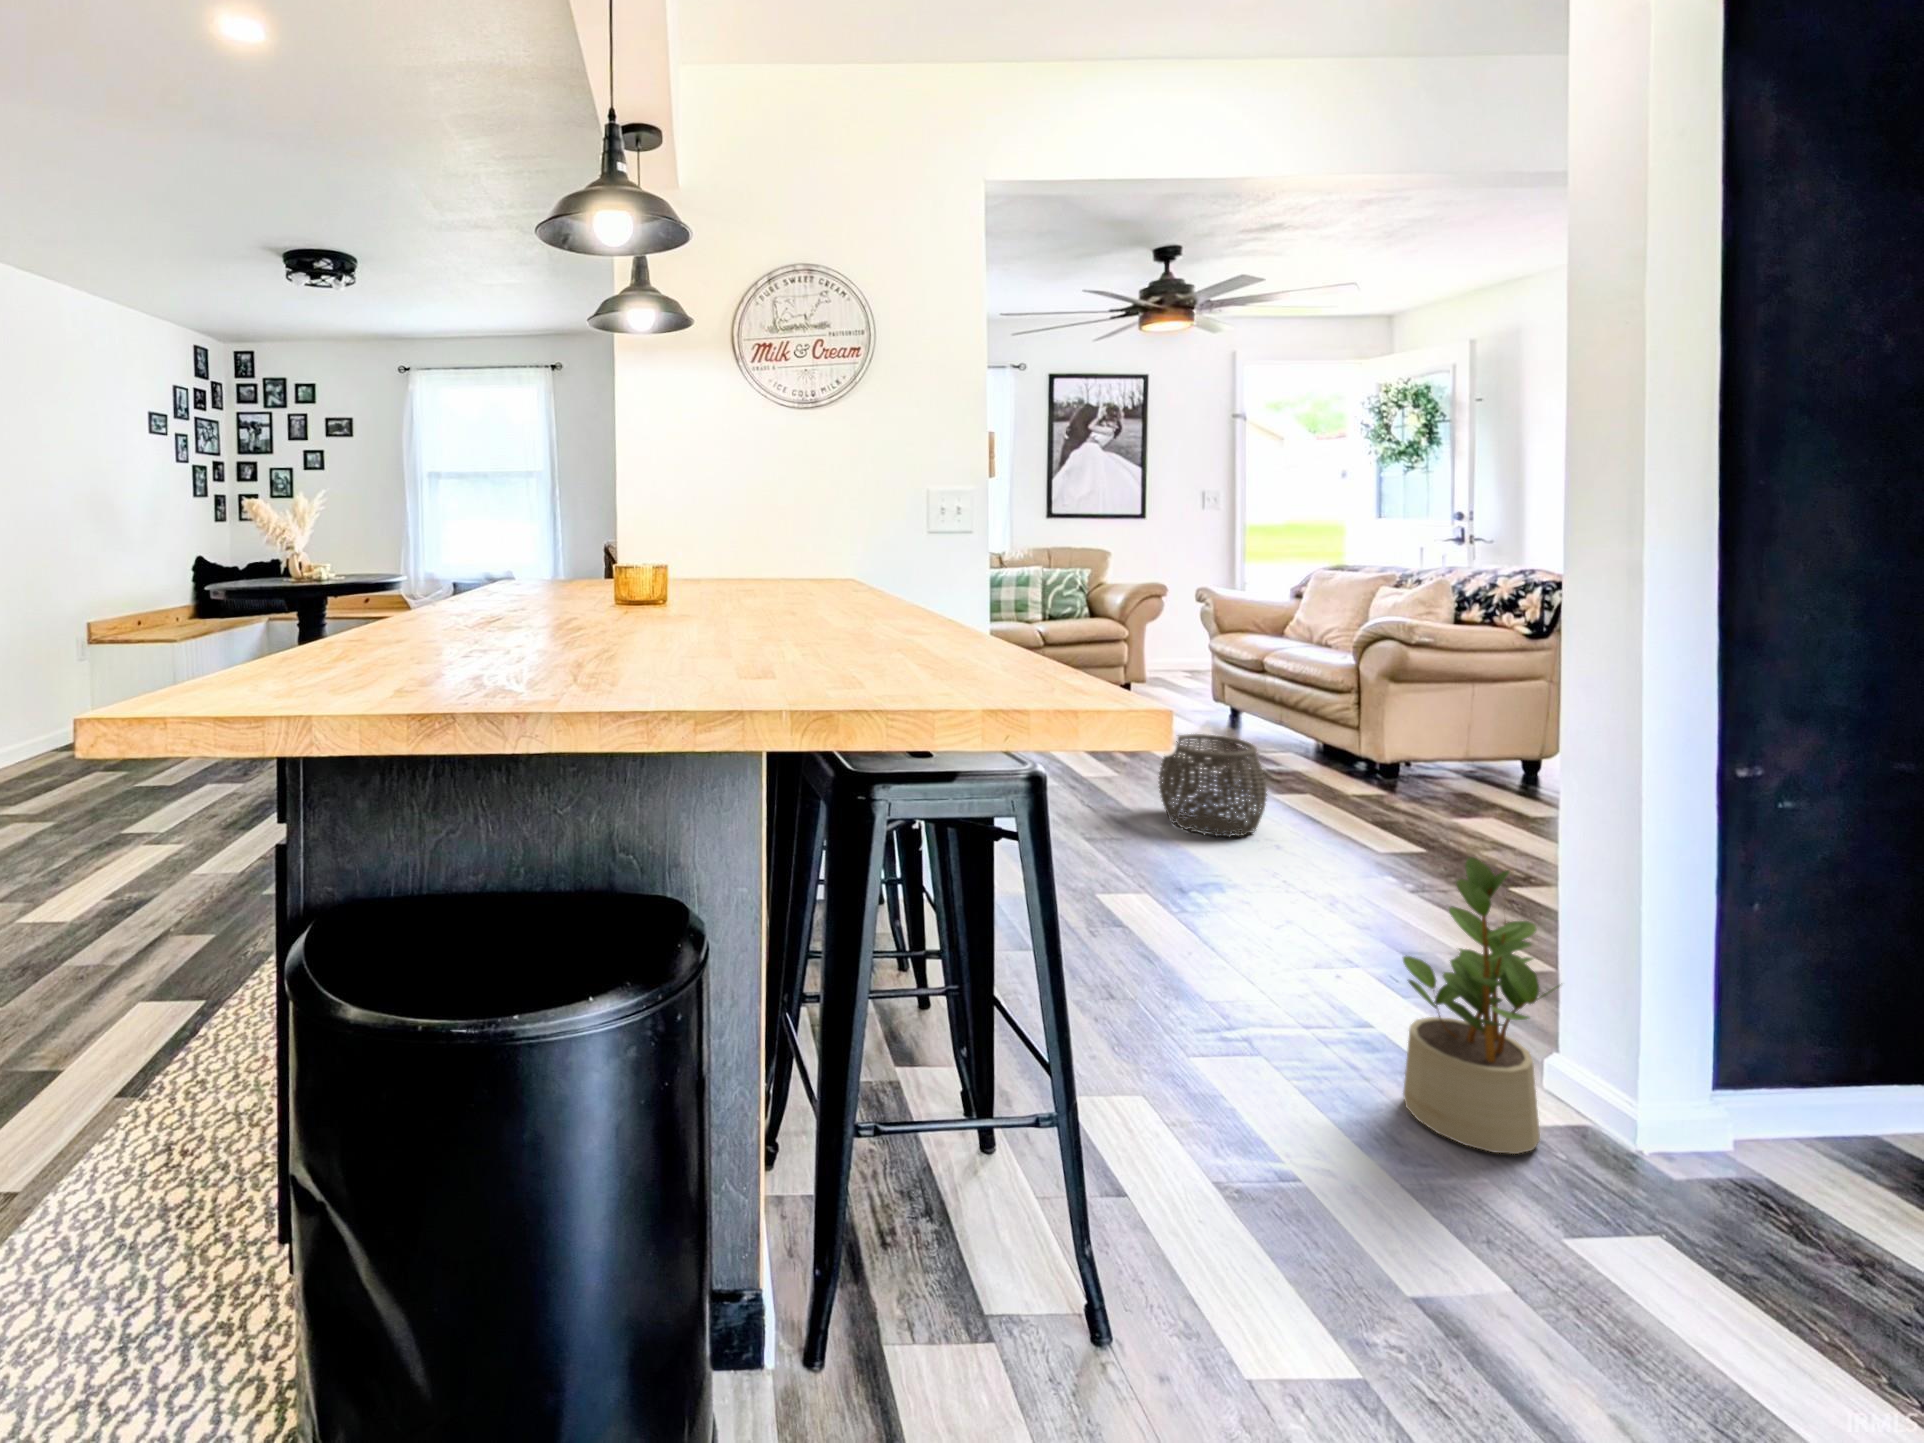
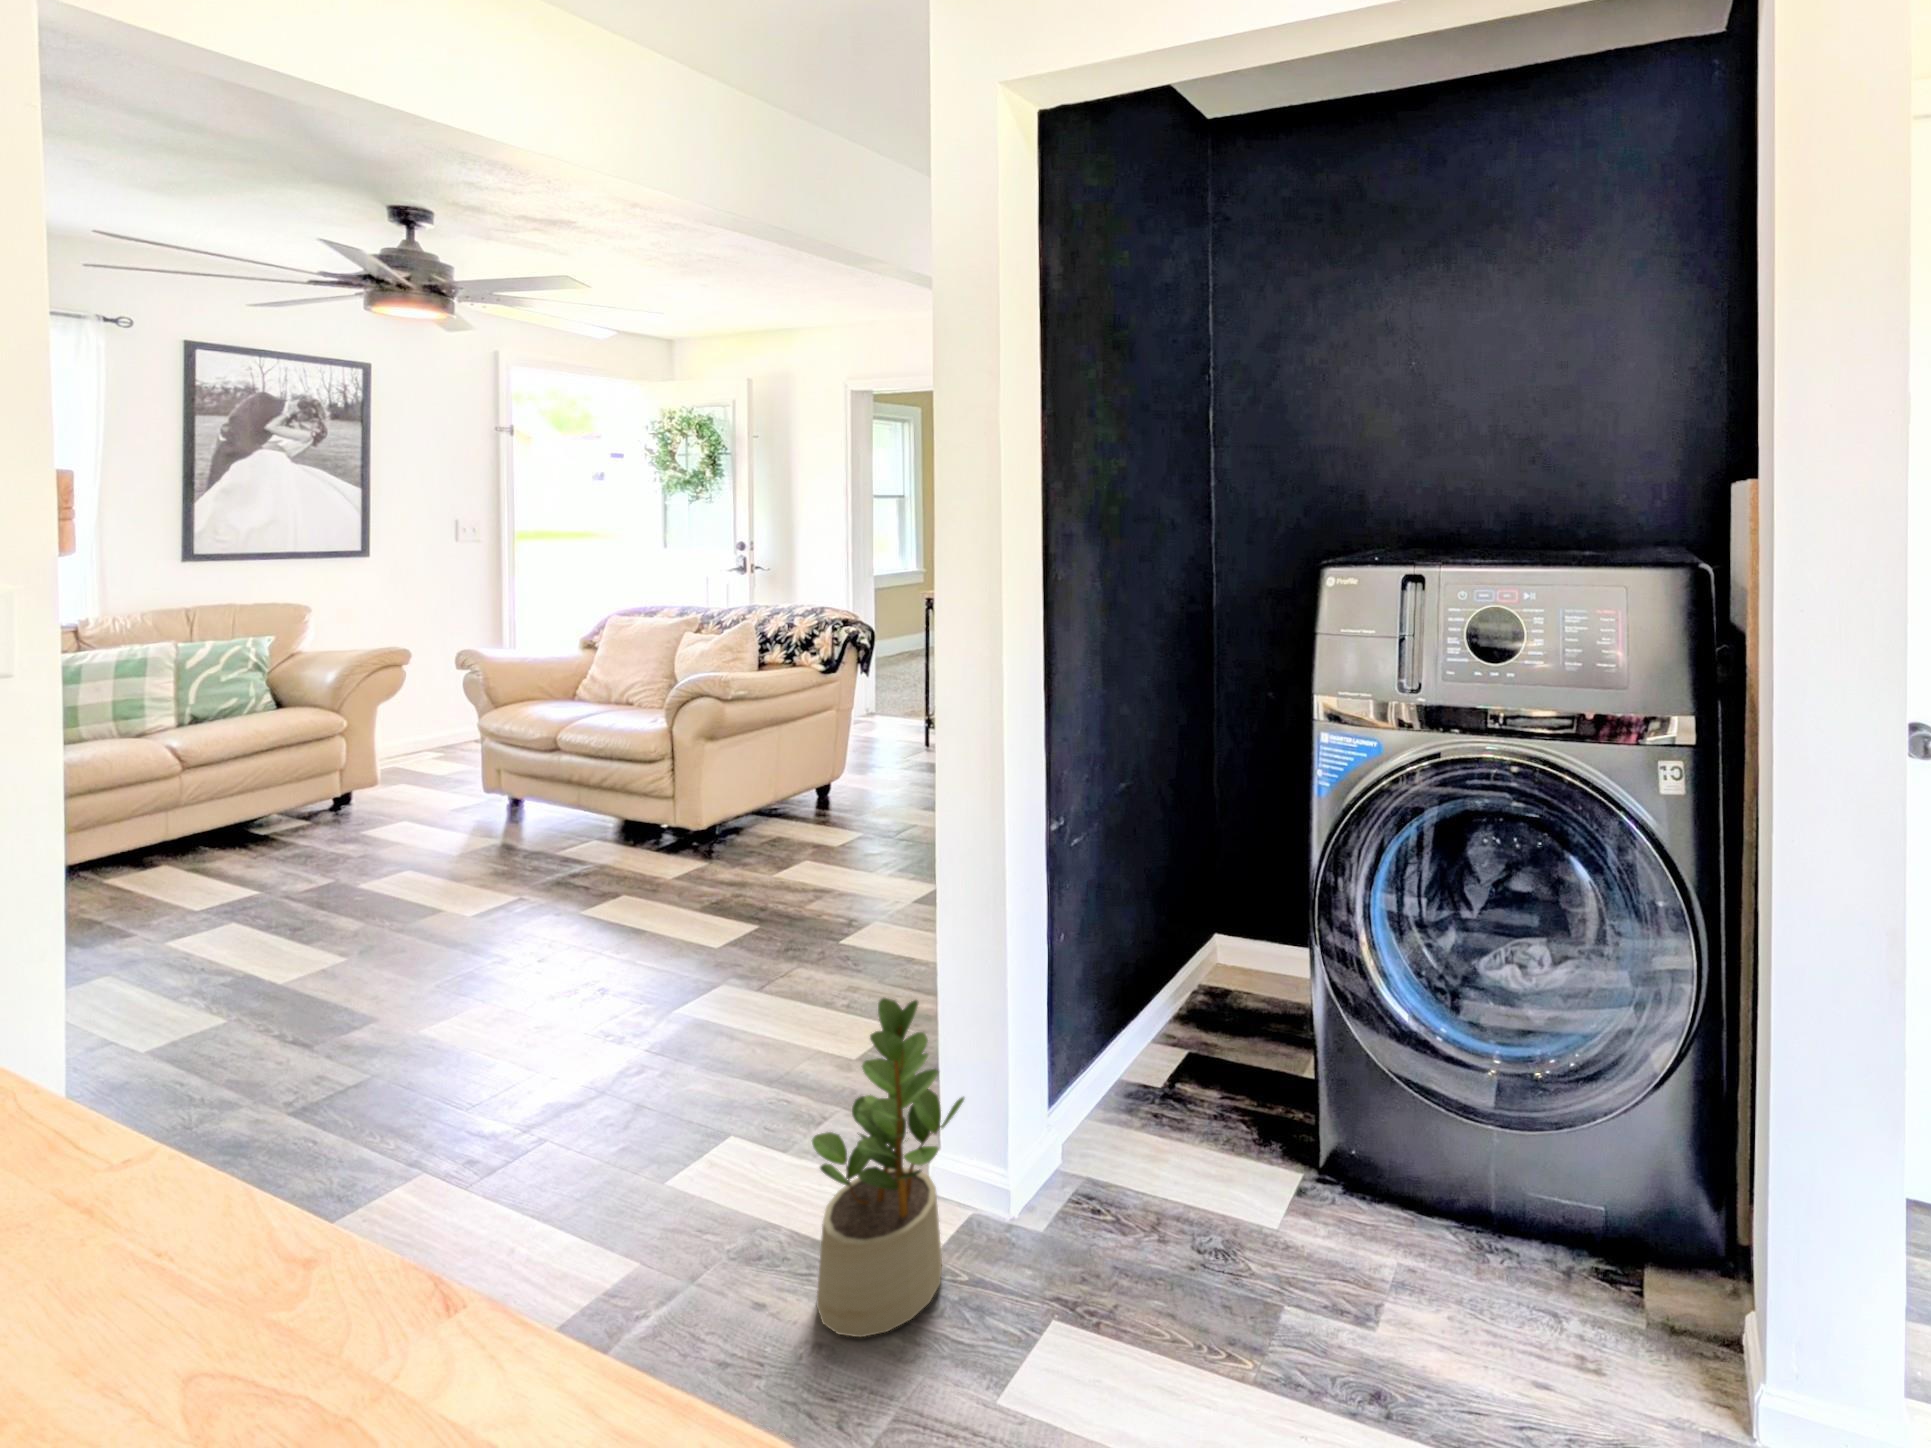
woven basket: present [1159,734,1267,837] -> none [423,868,585,1022]

